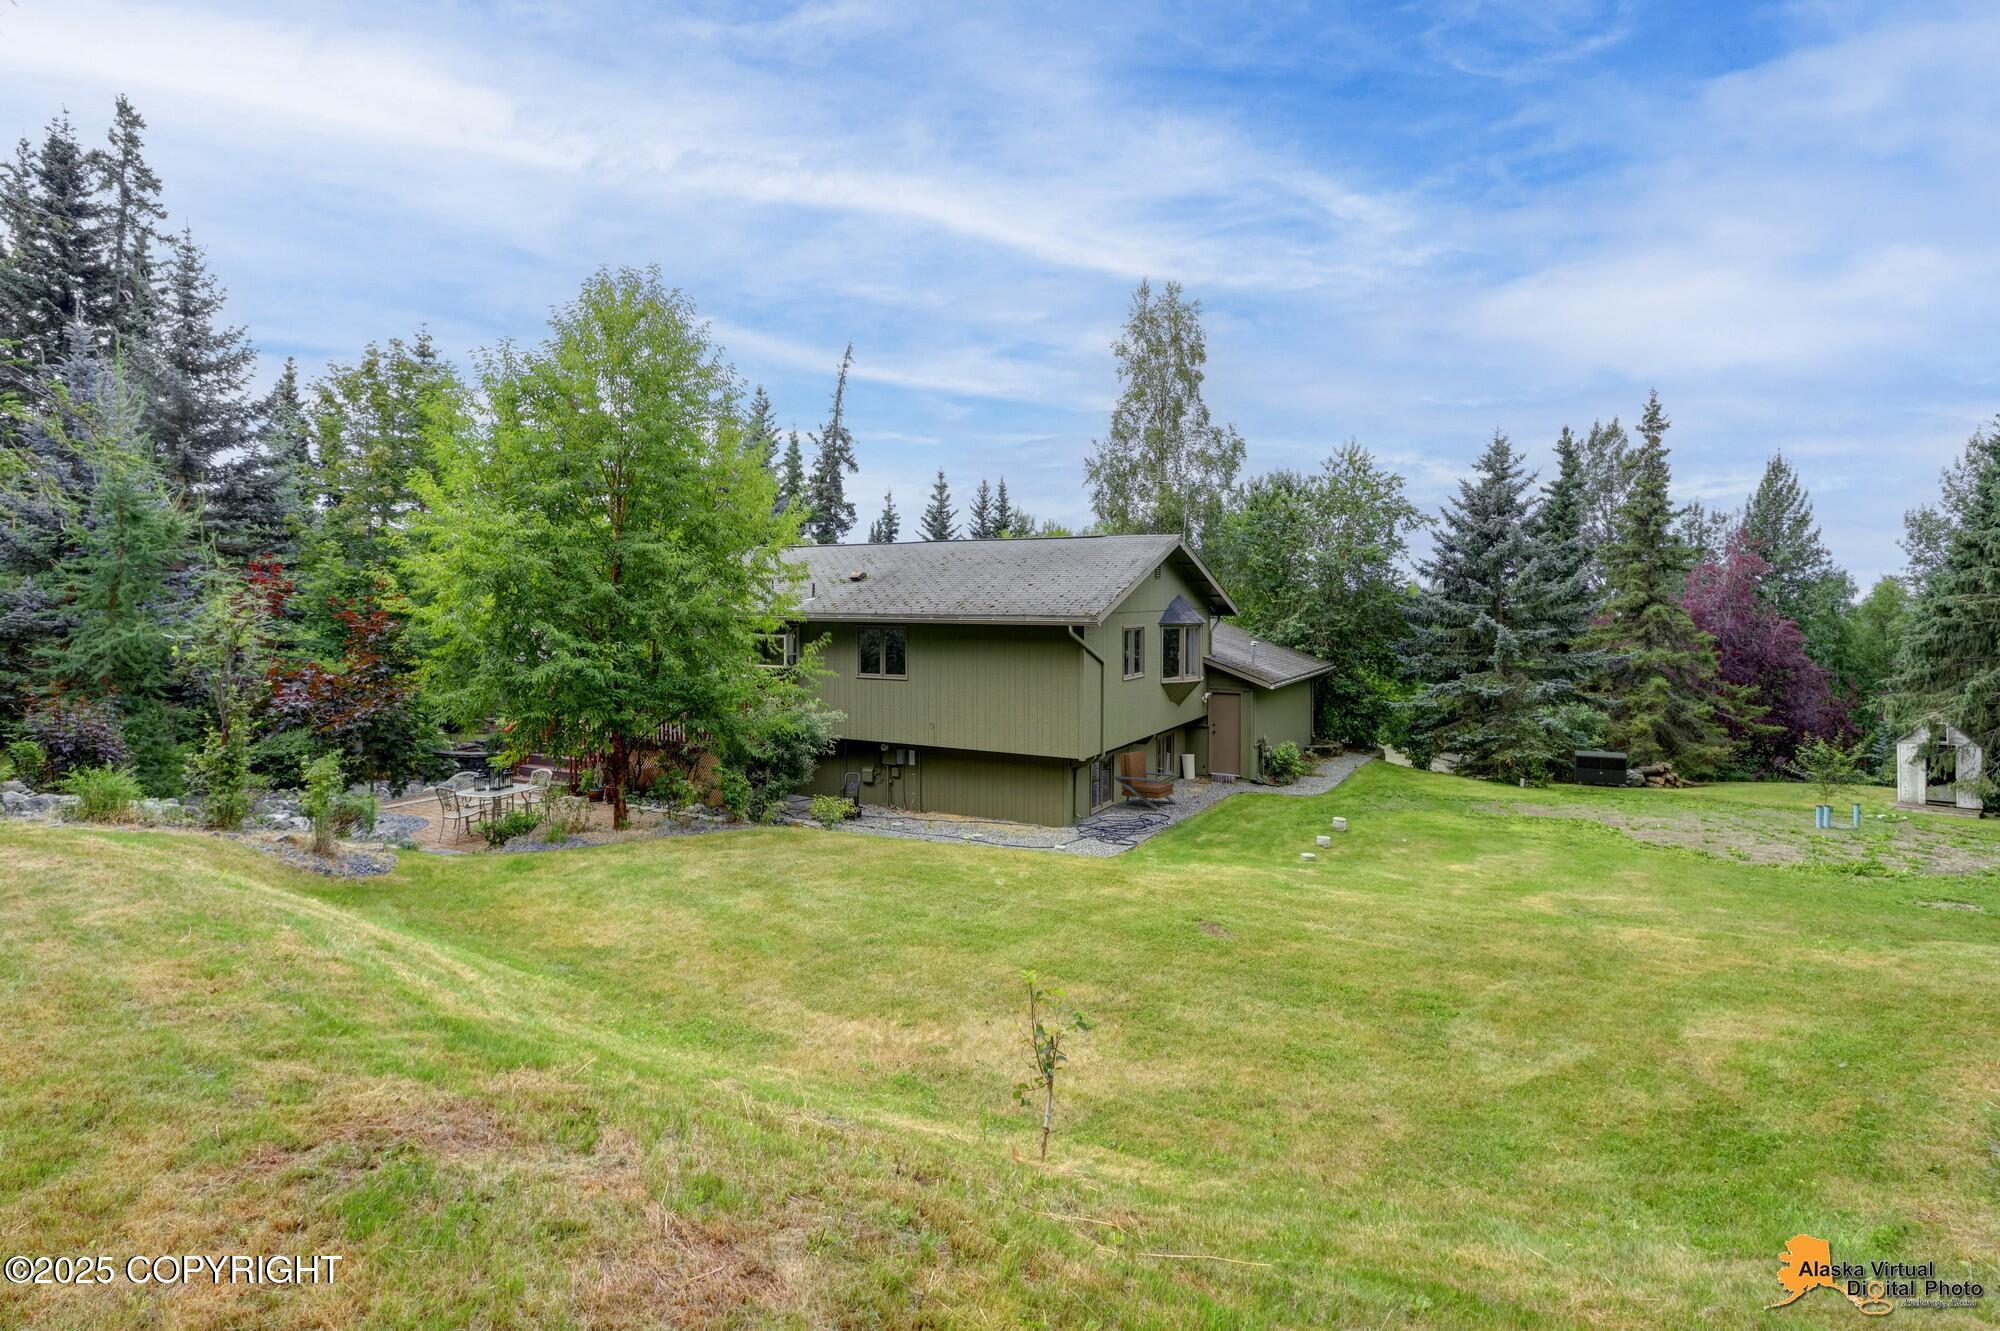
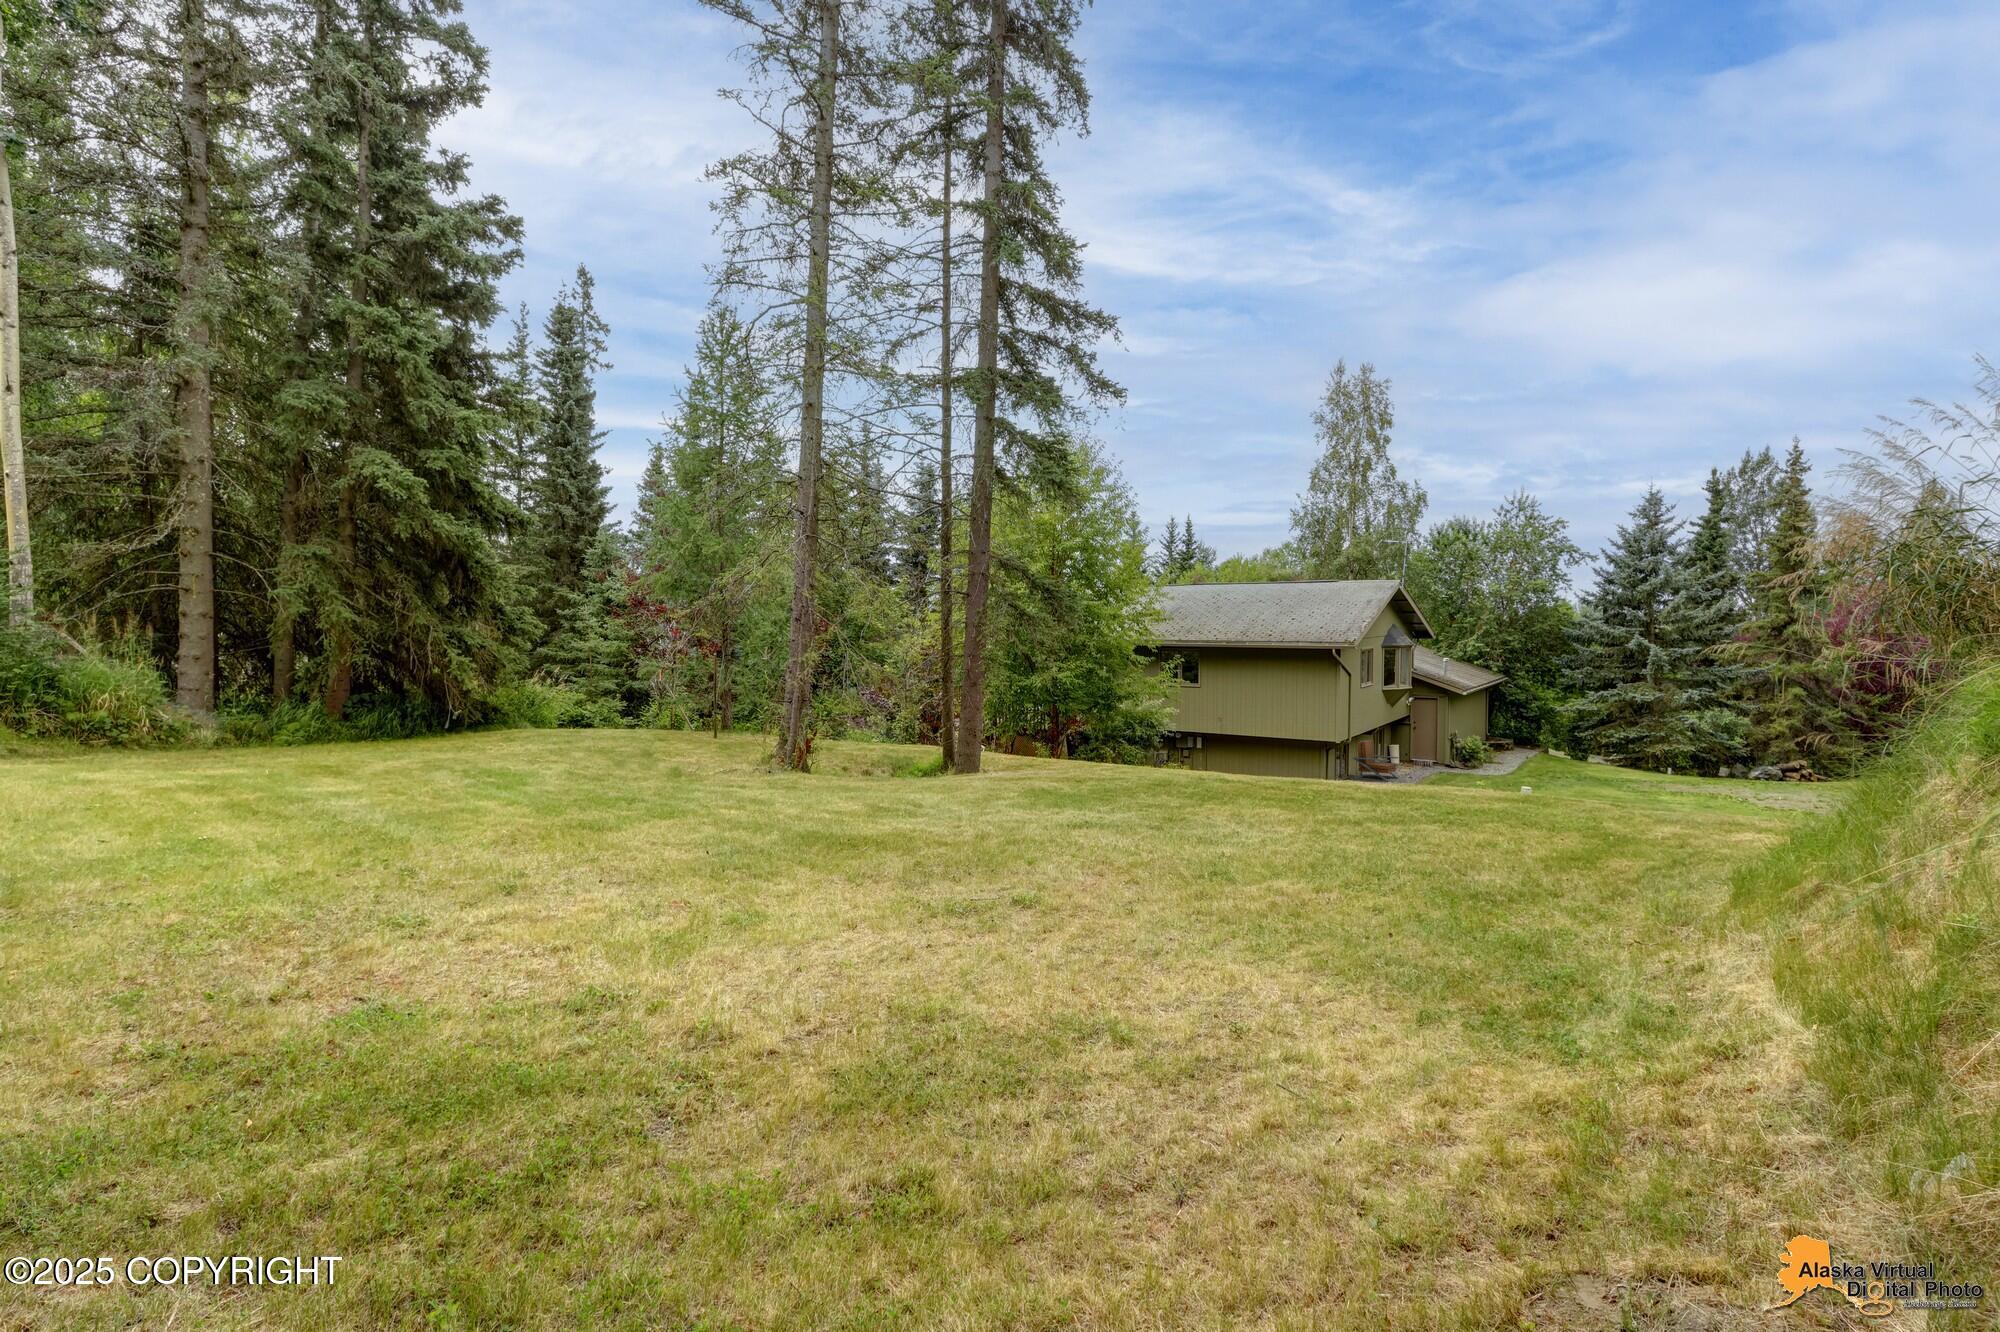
storage bench: present [1574,750,1627,787] -> none [1719,746,1766,777]

